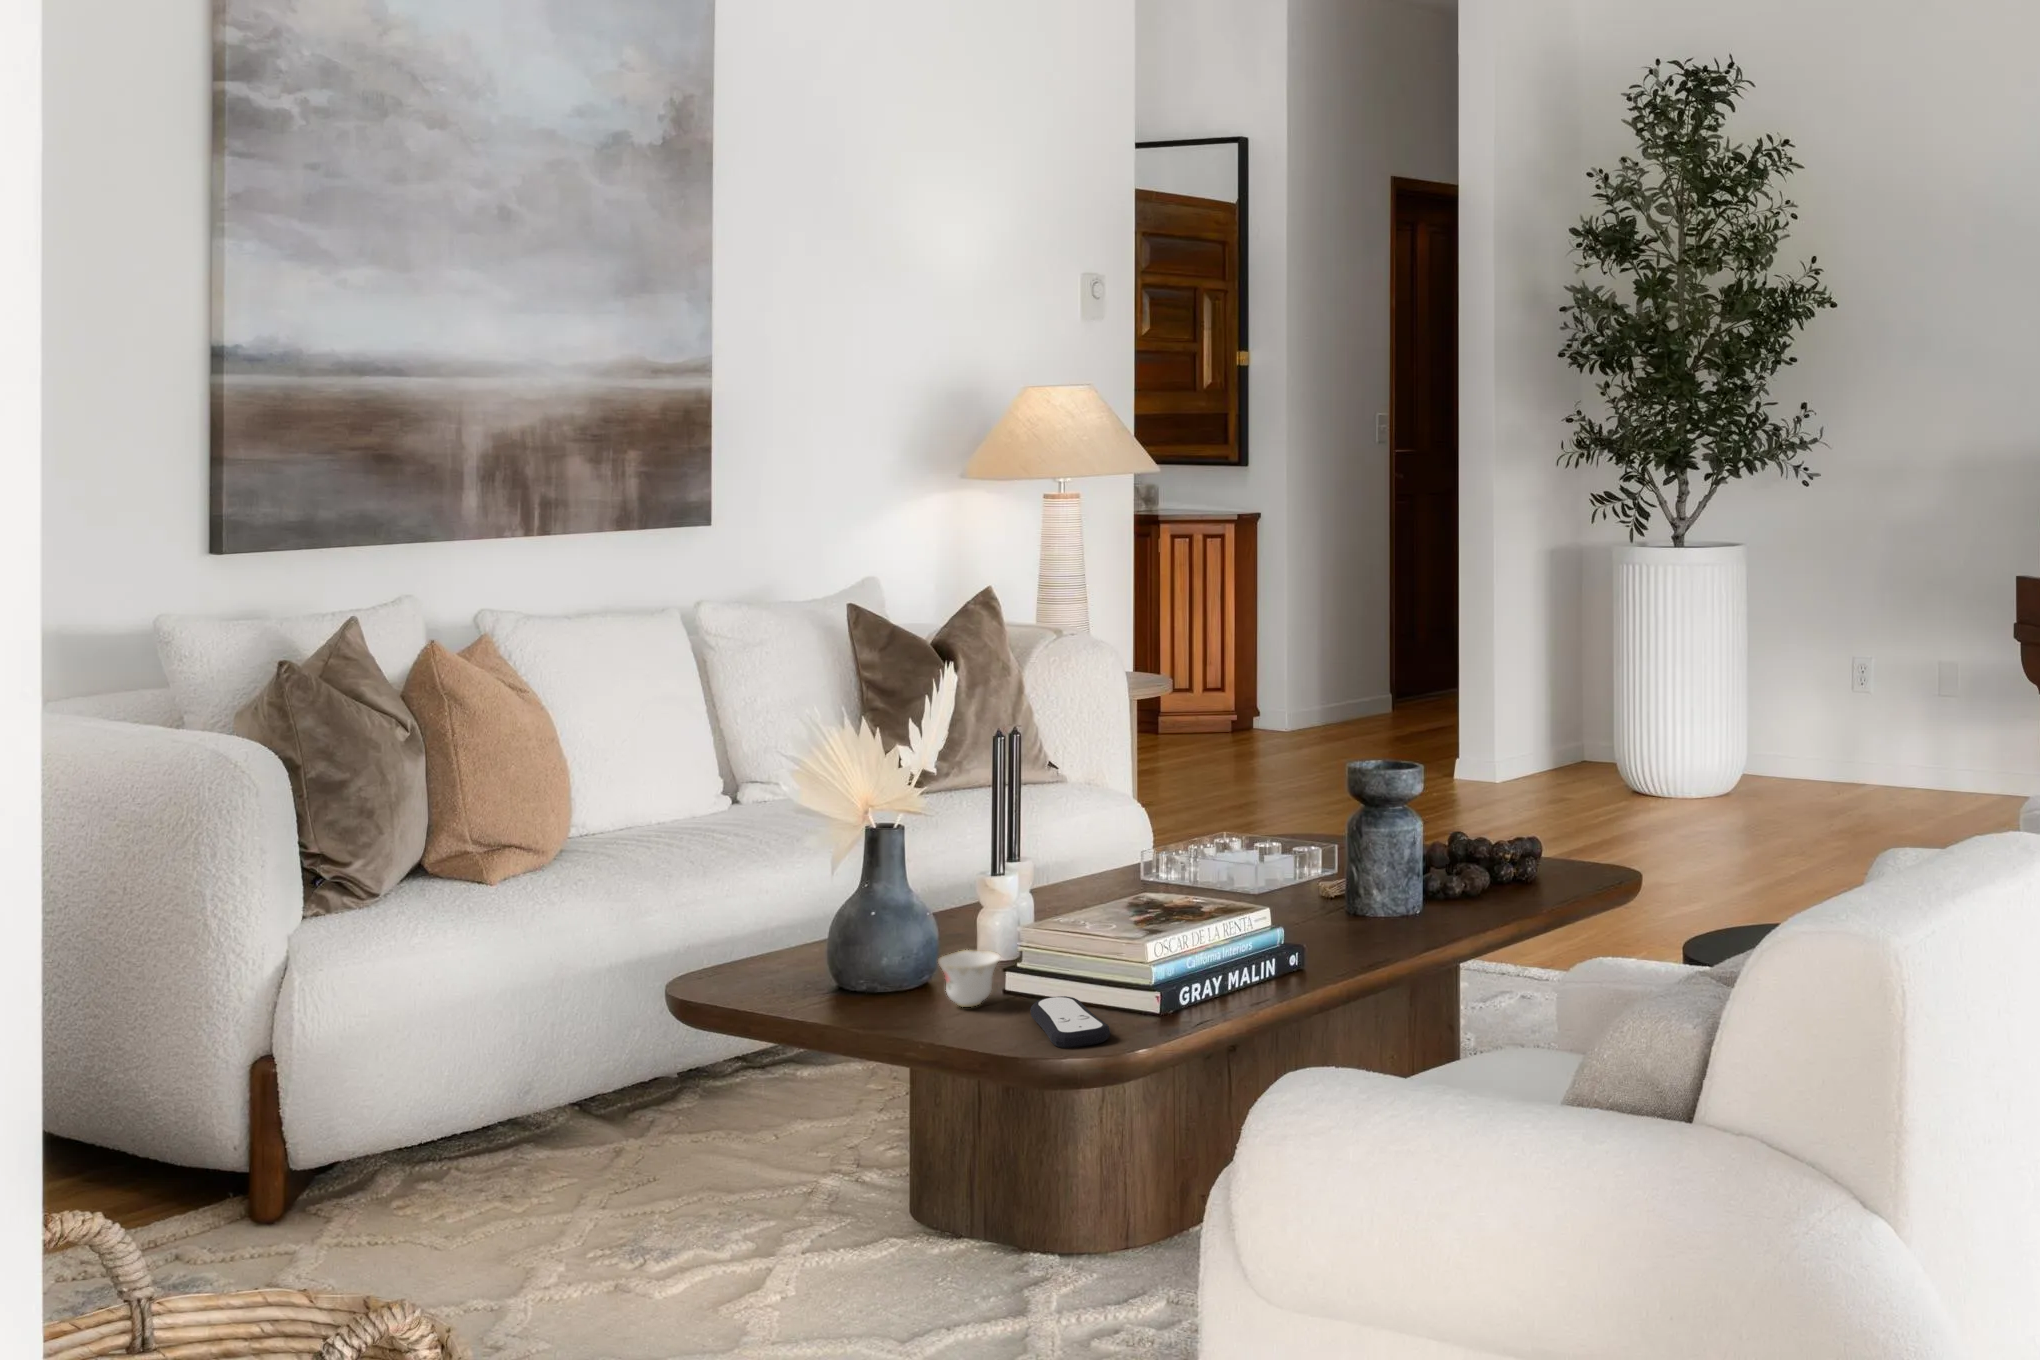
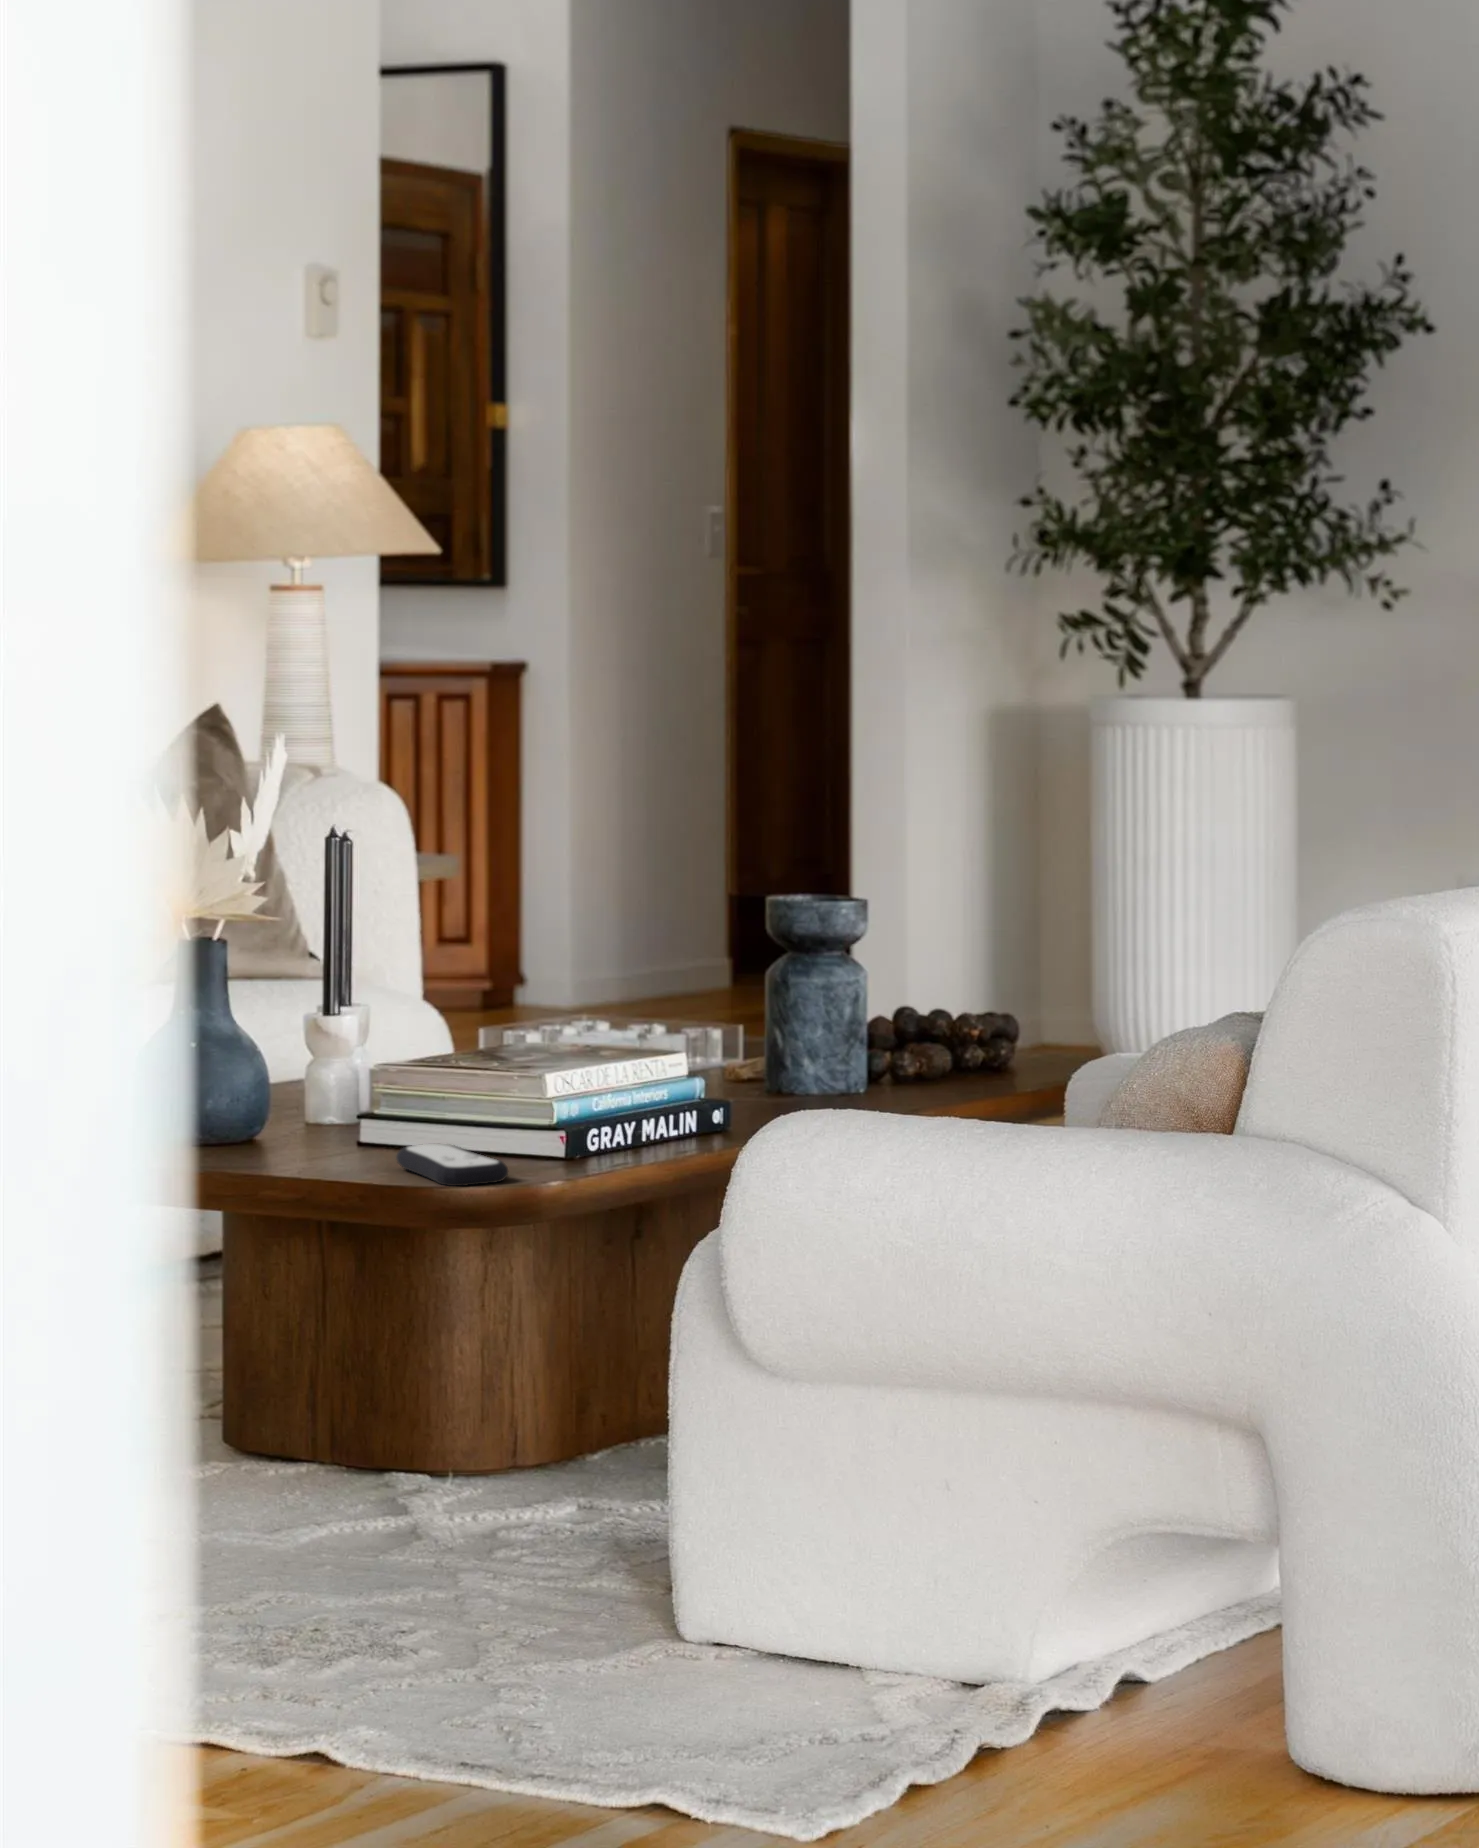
teacup: present [938,950,1000,1007] -> none [269,1097,349,1162]

